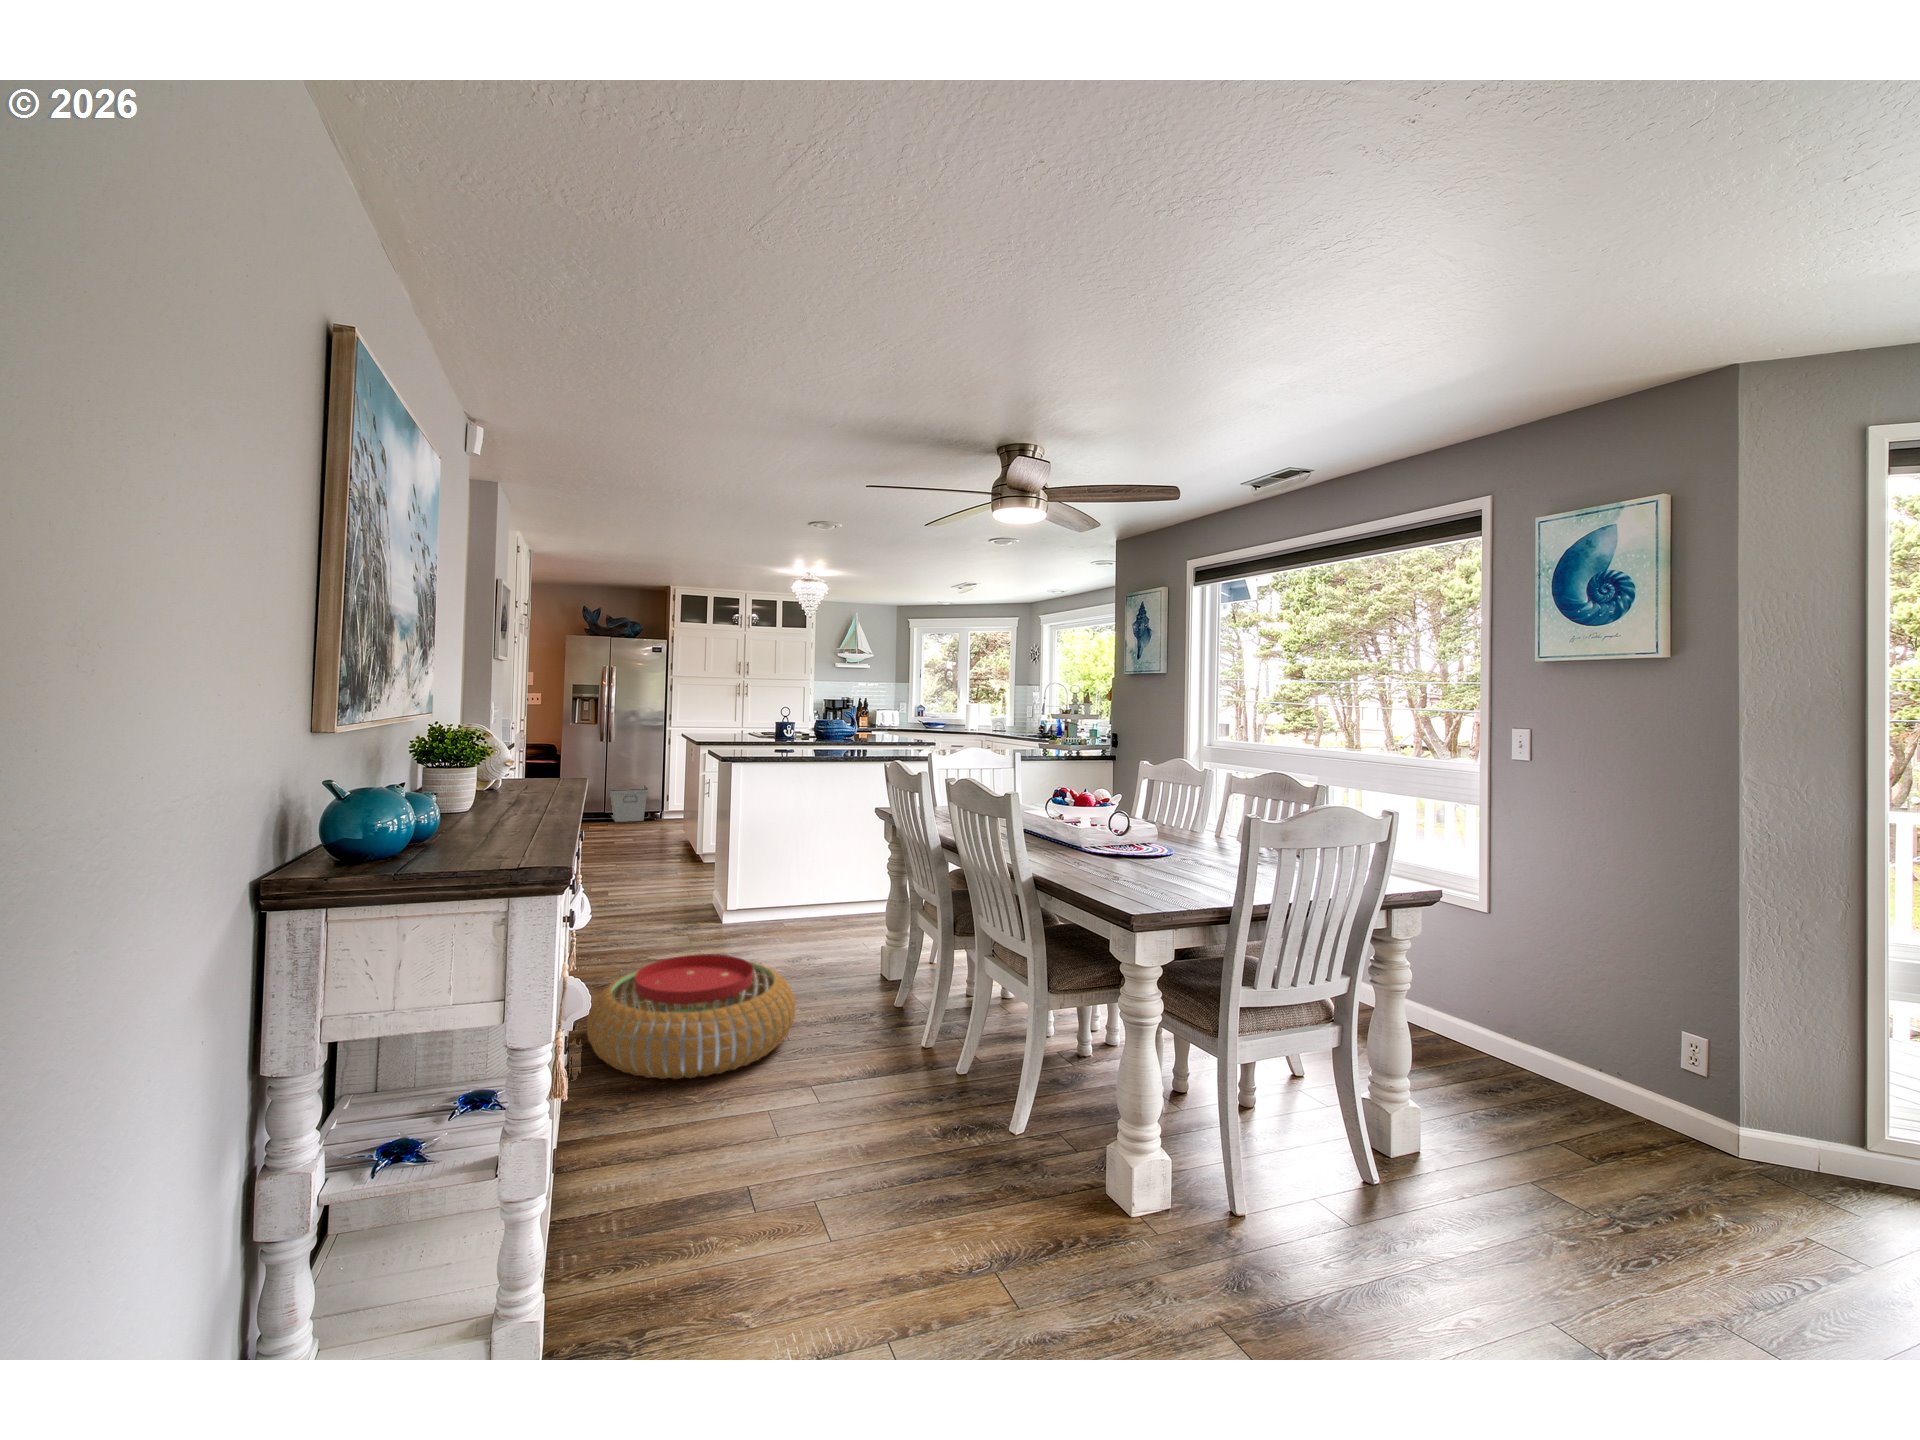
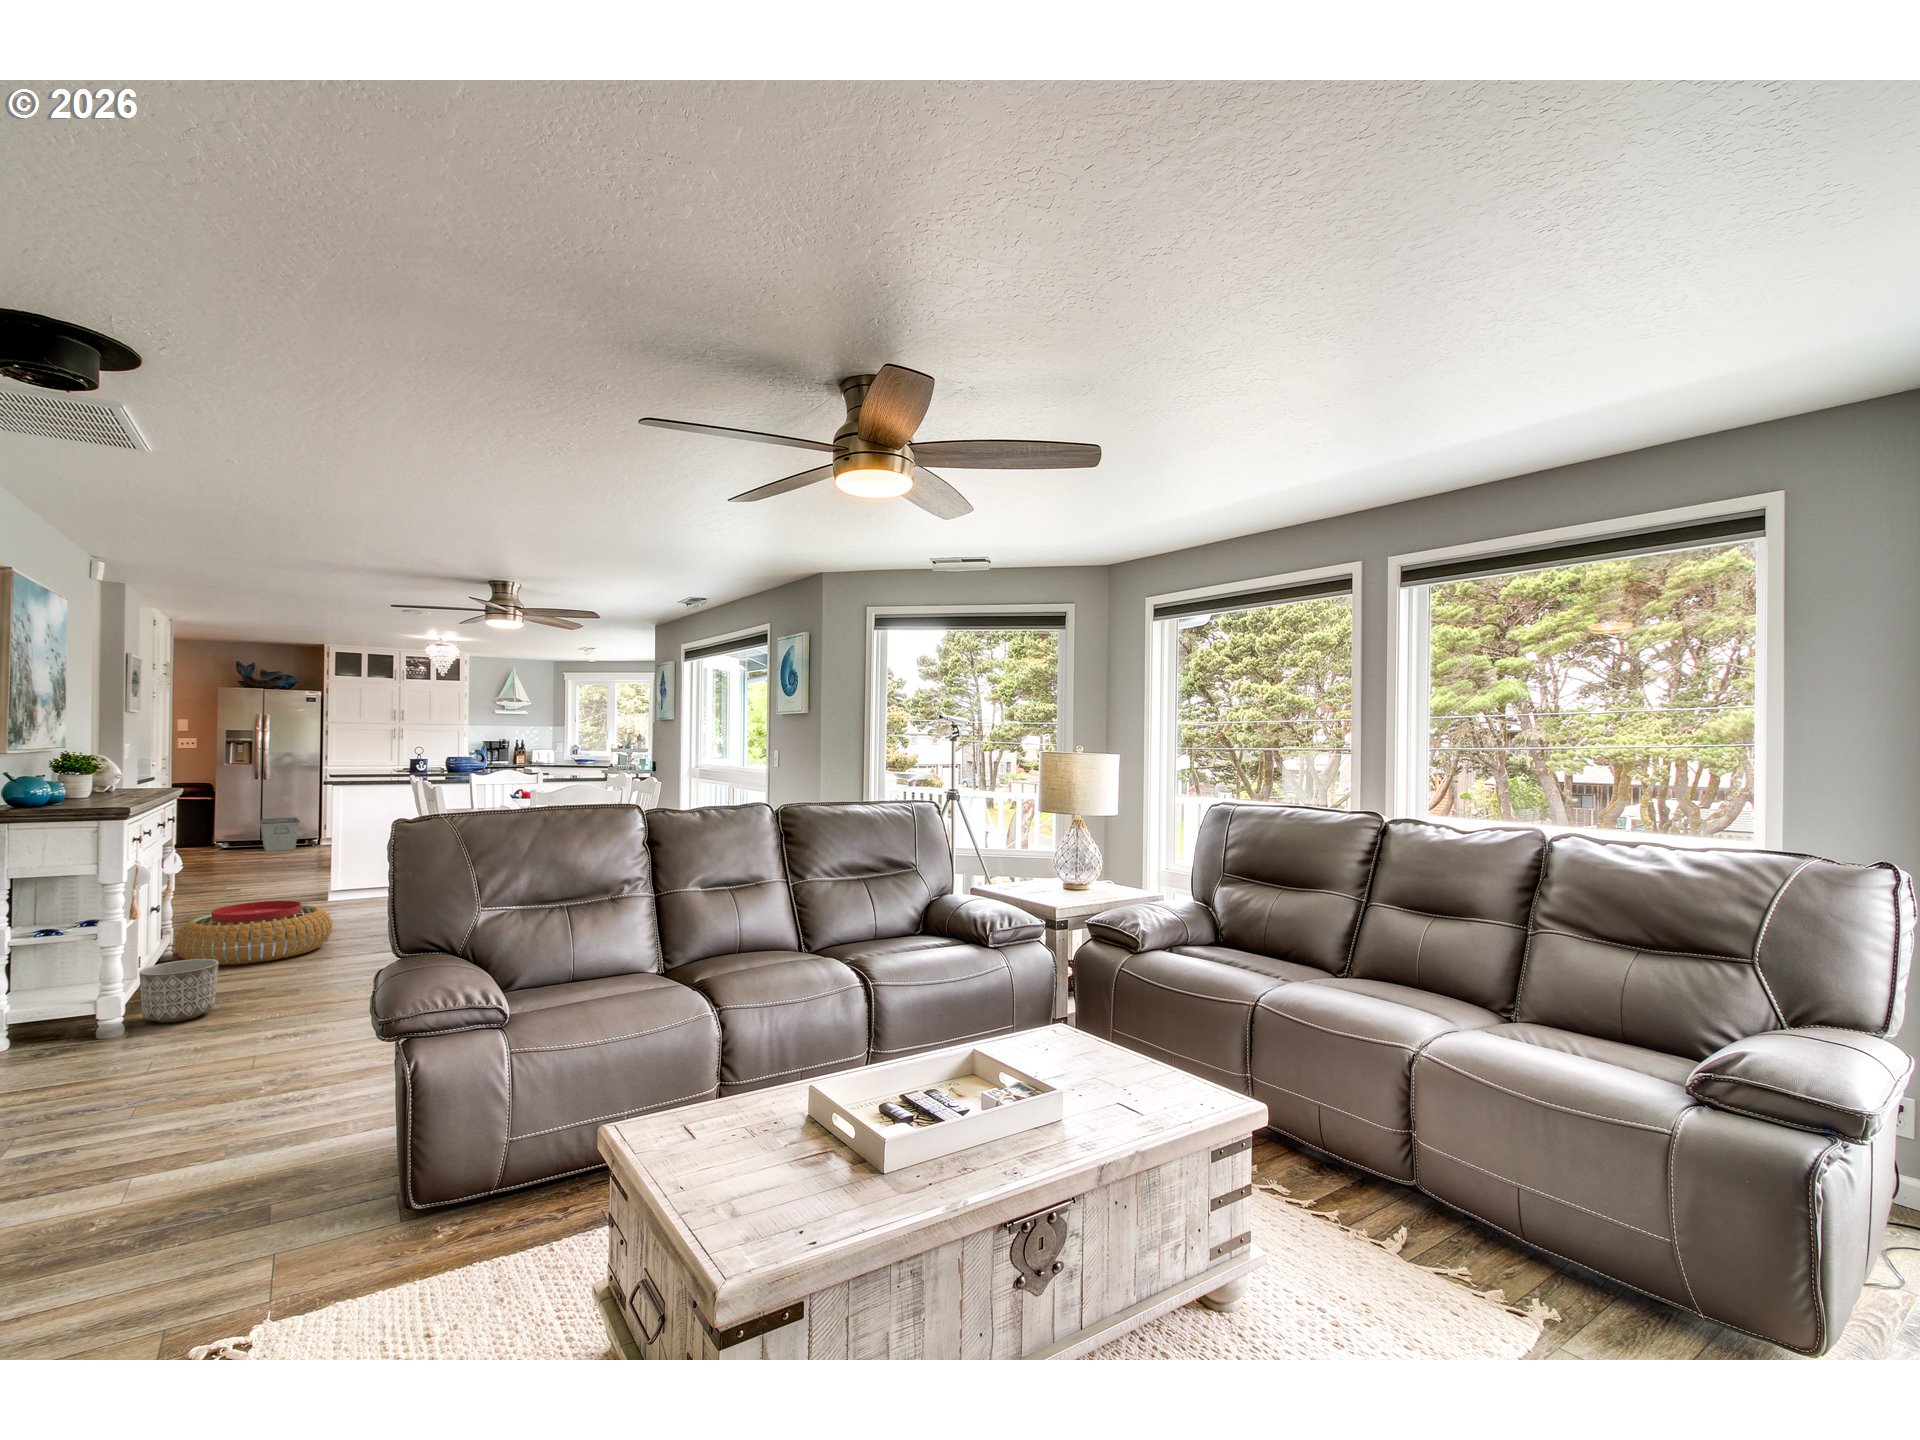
planter: none [585,1154,720,1322] -> present [139,959,219,1022]

